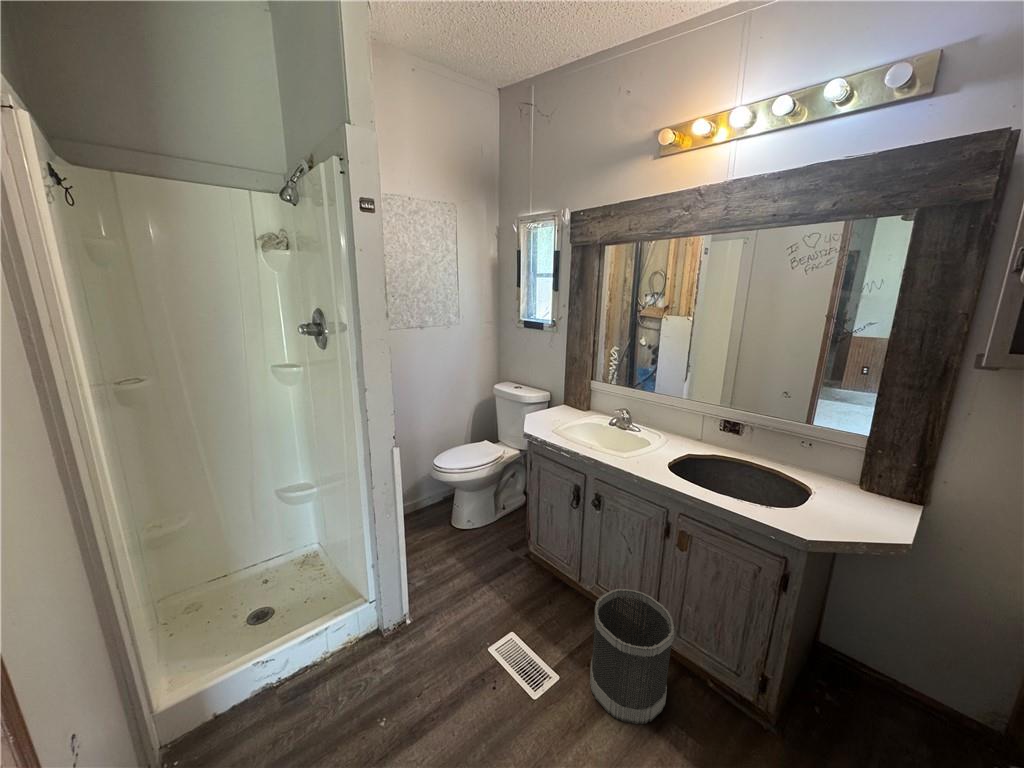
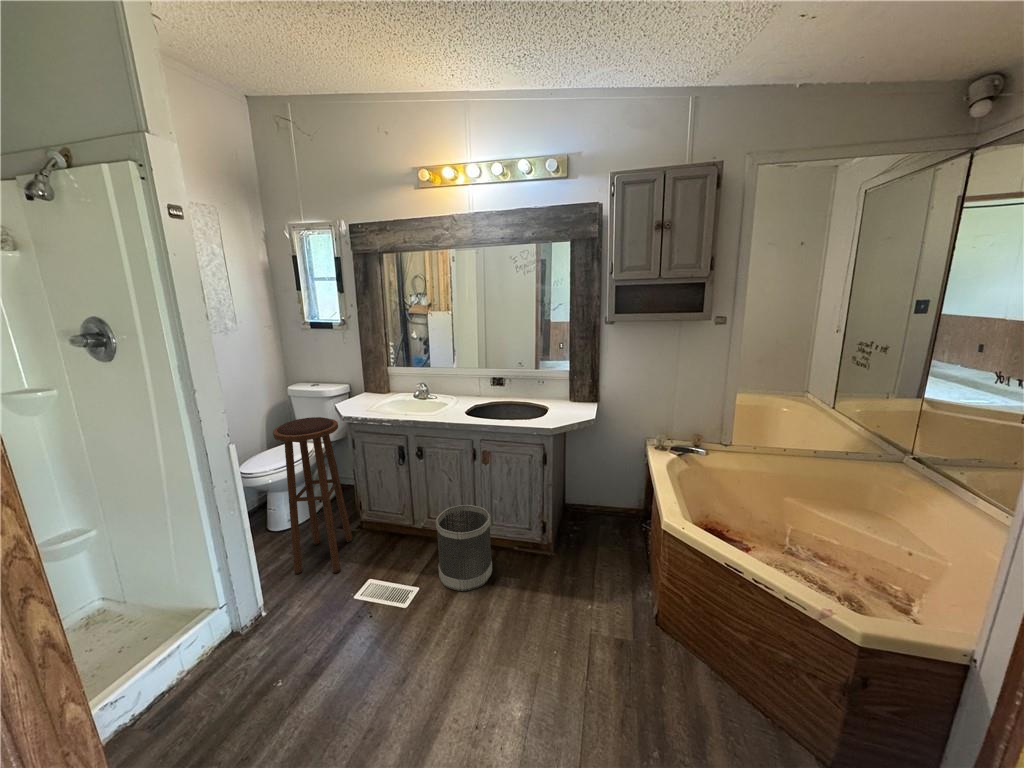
stool: none [449,427,517,604] -> present [273,417,353,574]

